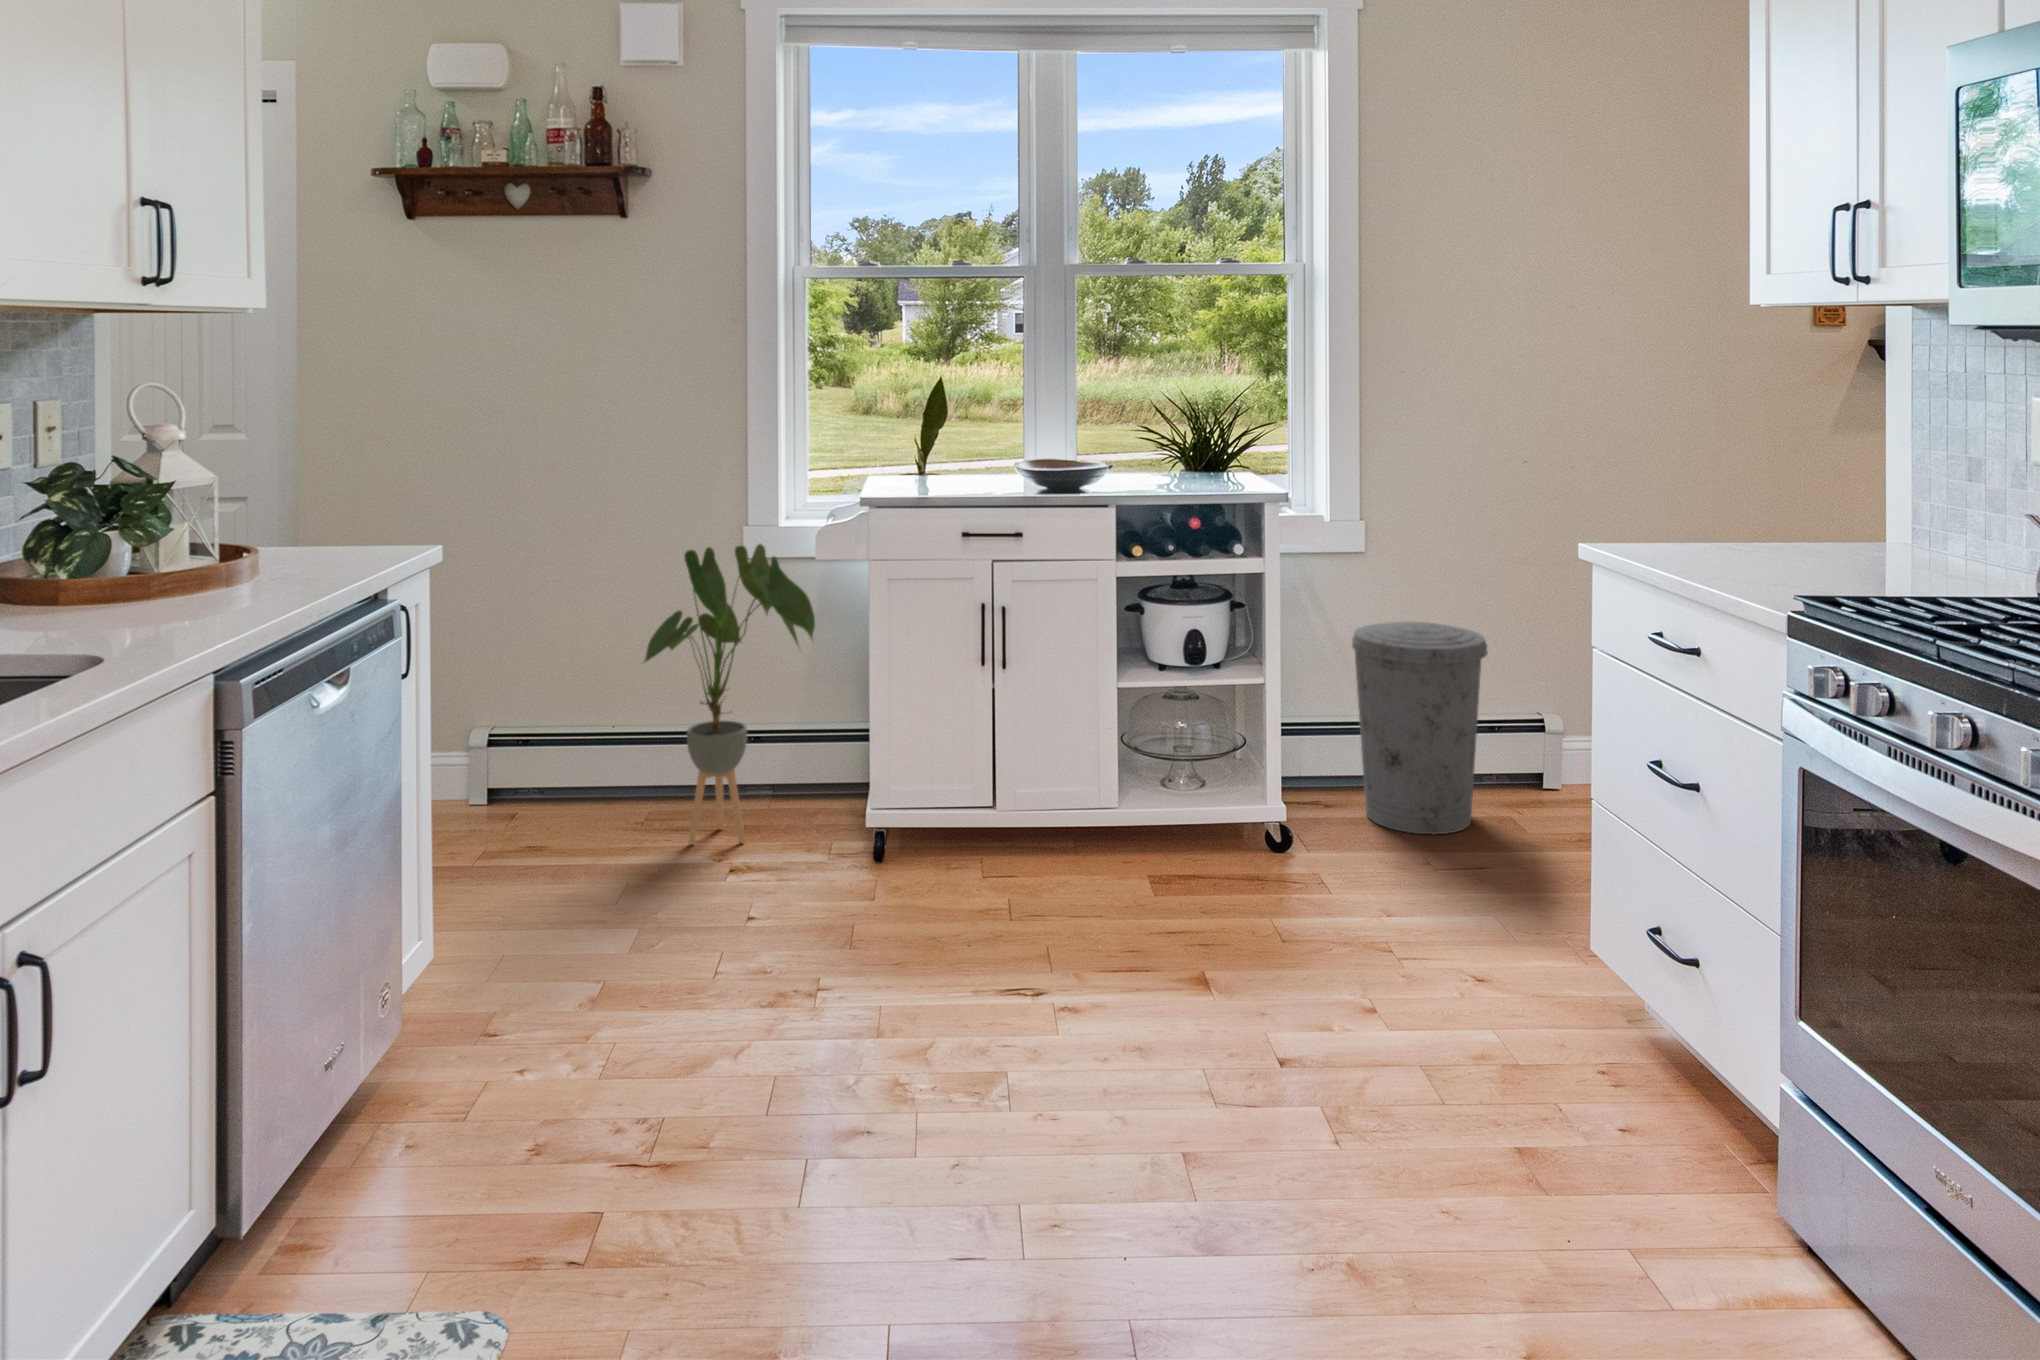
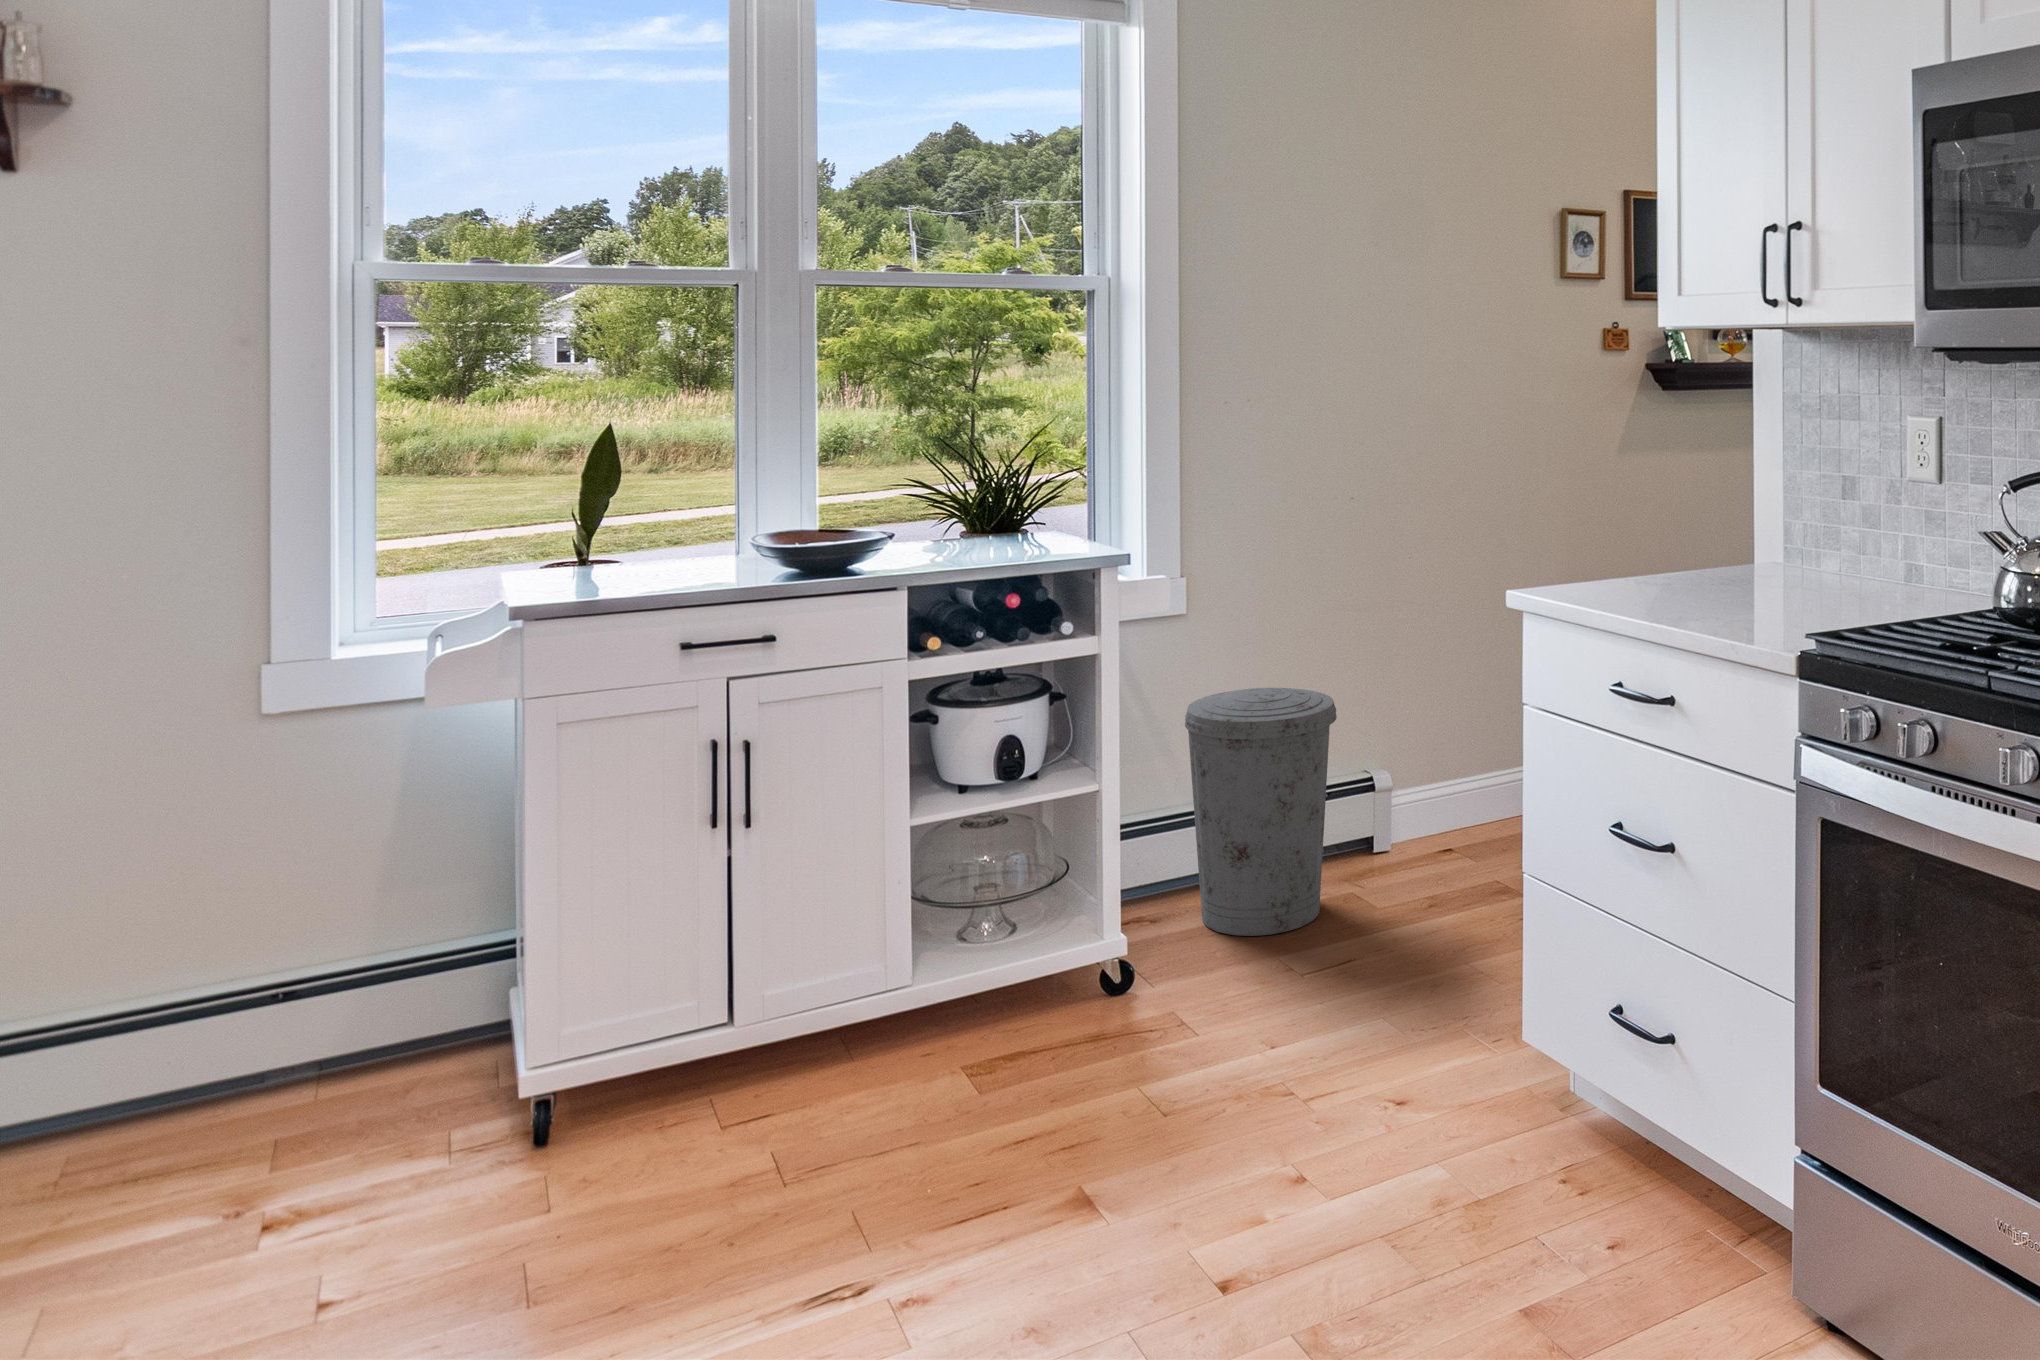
house plant: present [644,544,815,845] -> none [63,694,423,1206]

